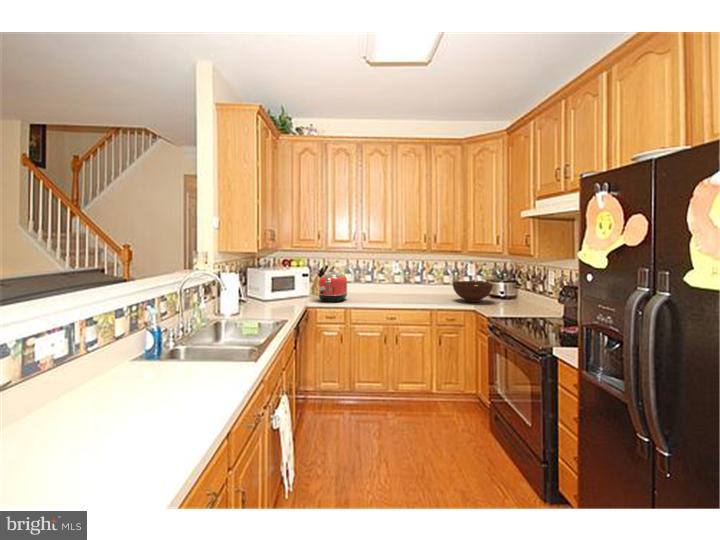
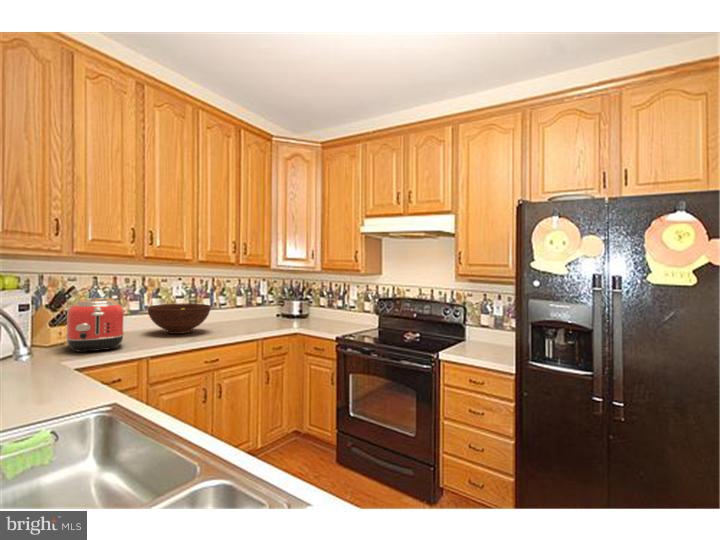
fruit bowl: present [453,281,493,302] -> present [147,304,210,334]

